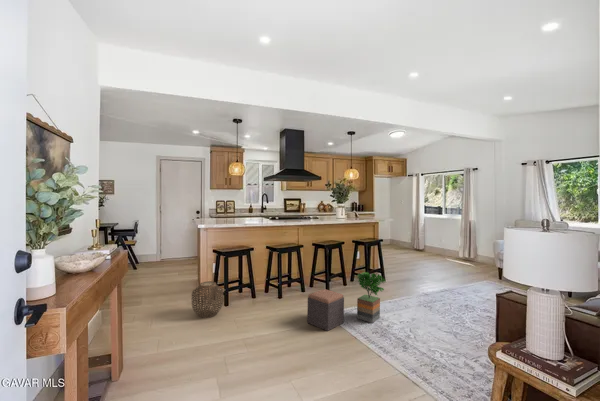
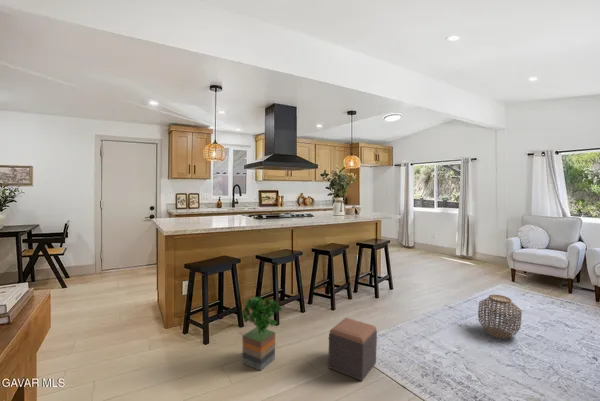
potted tree: present [357,272,386,323] -> present [242,298,282,371]
woven basket: present [192,281,223,318] -> present [478,295,522,339]

